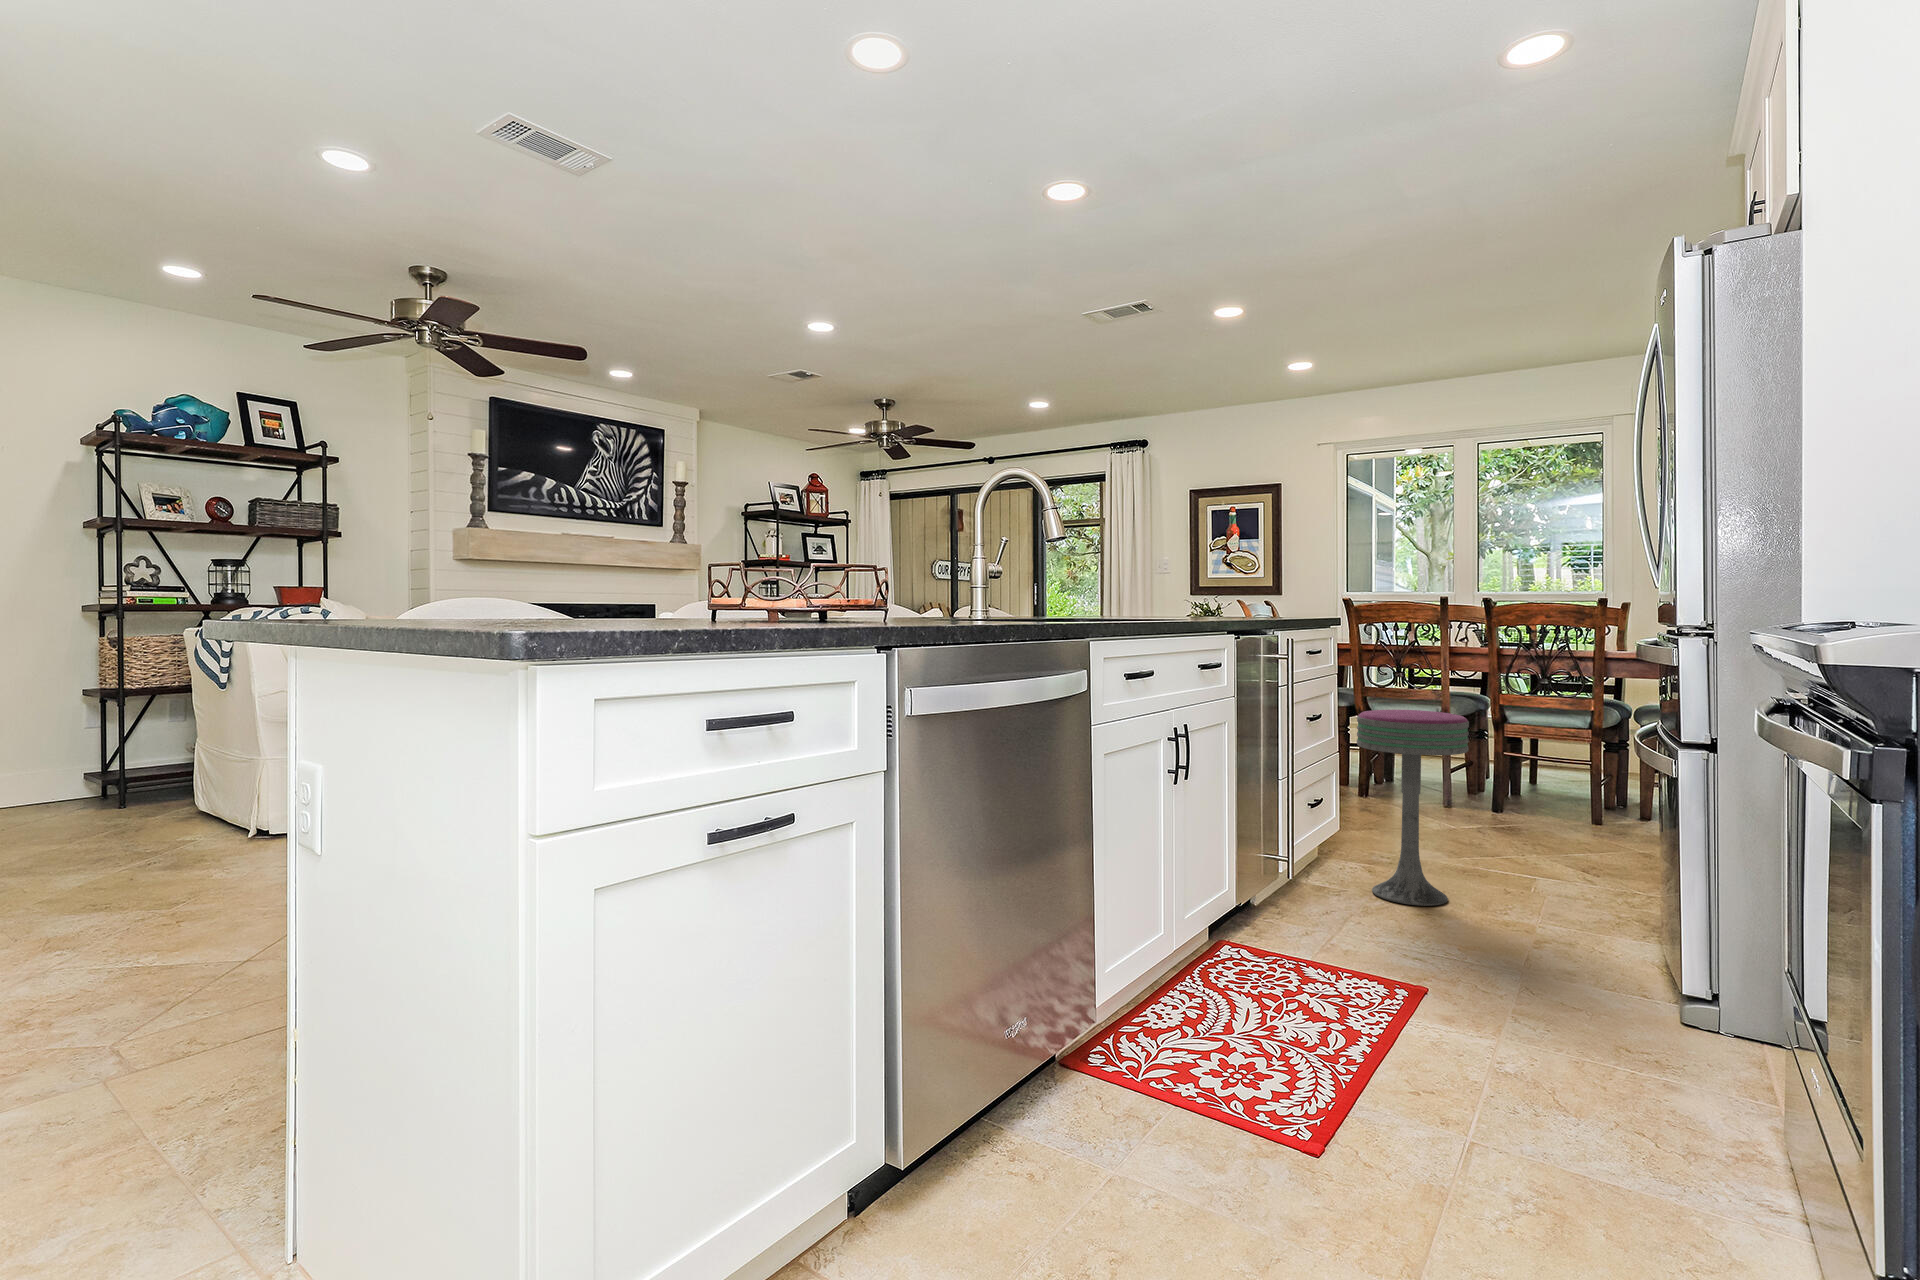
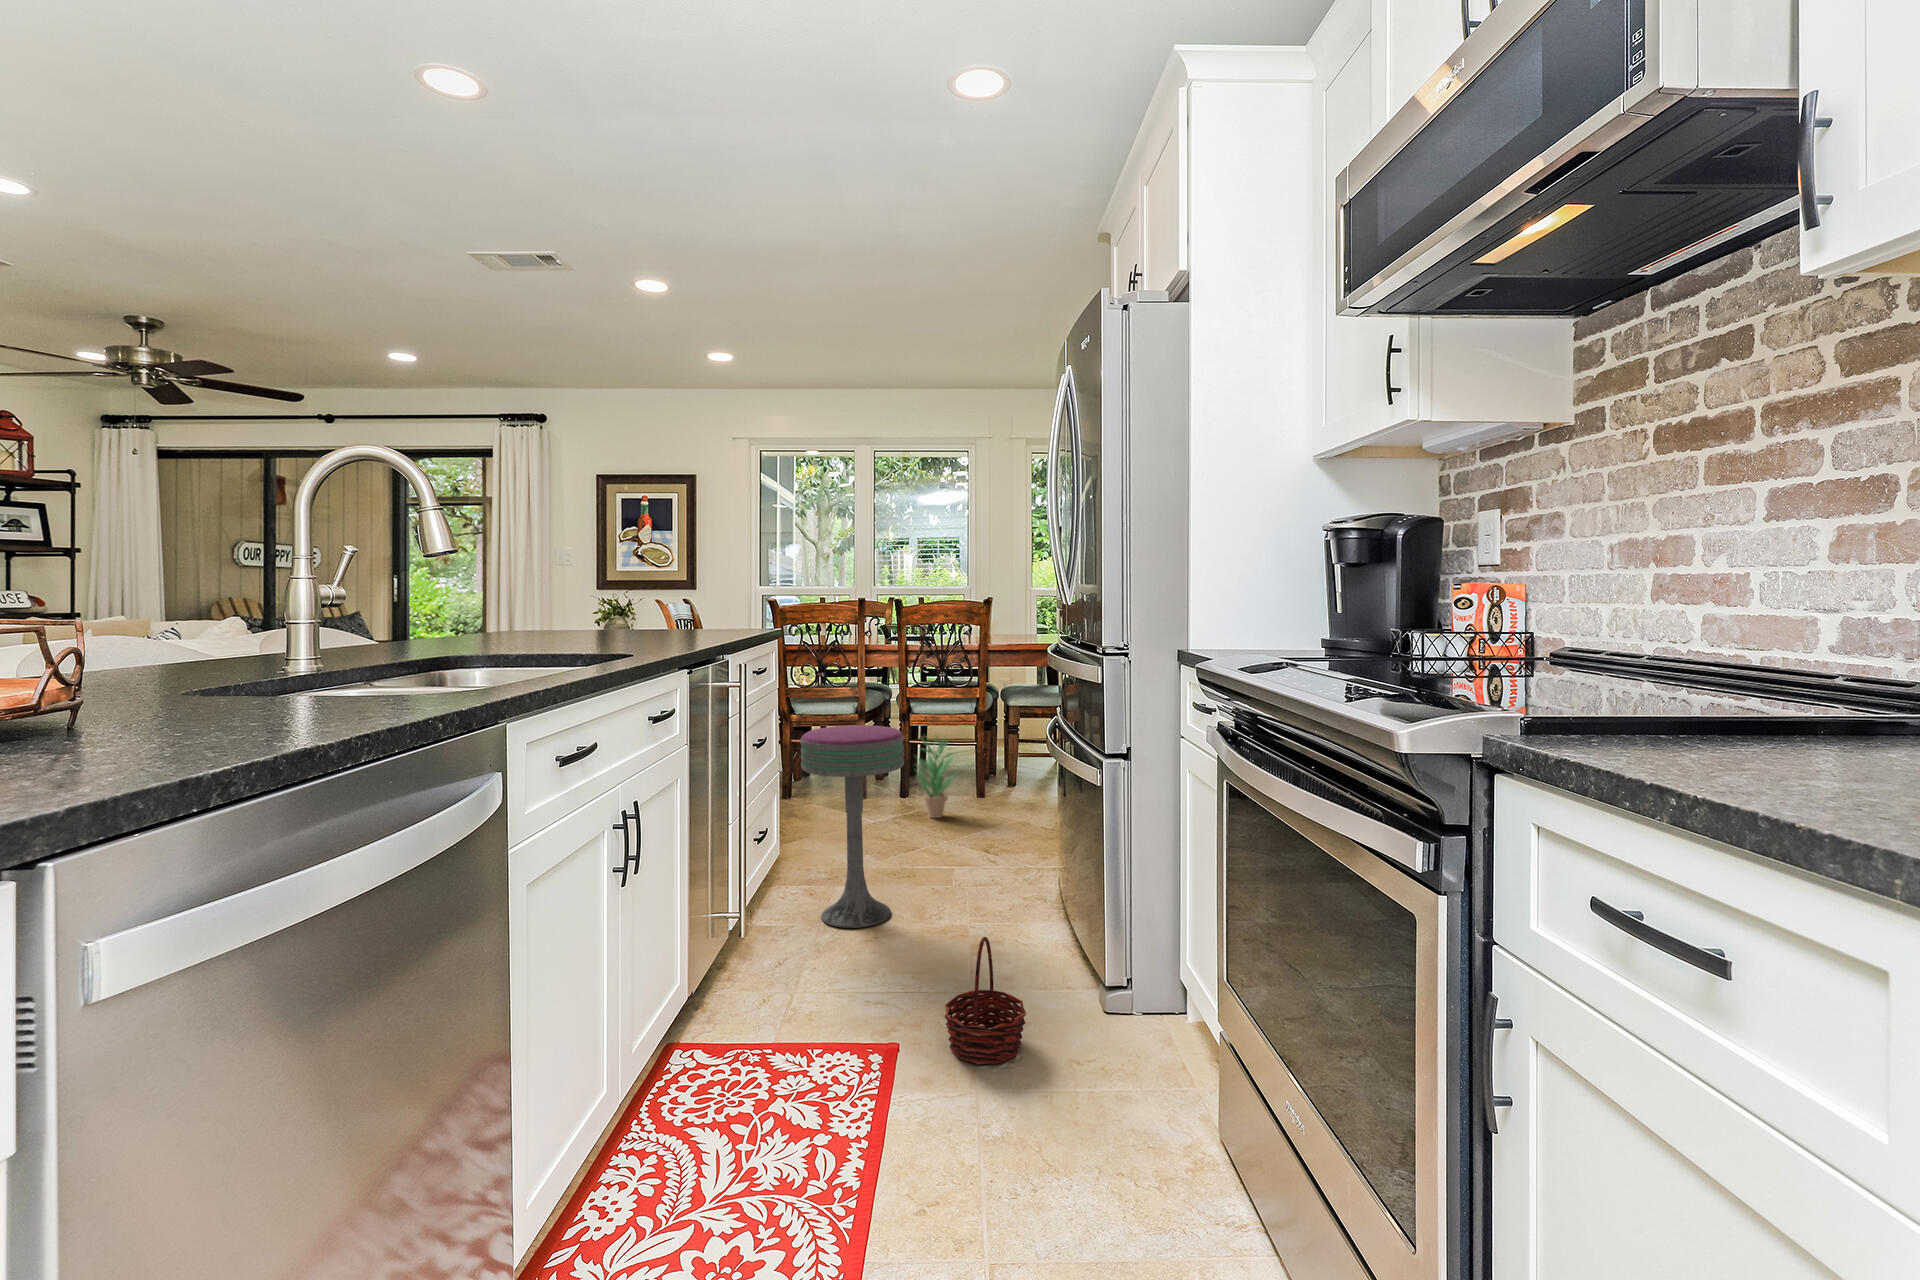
potted plant: none [1500,740,1559,837] -> present [916,736,955,818]
basket: none [1477,905,1573,1029] -> present [944,937,1027,1065]

